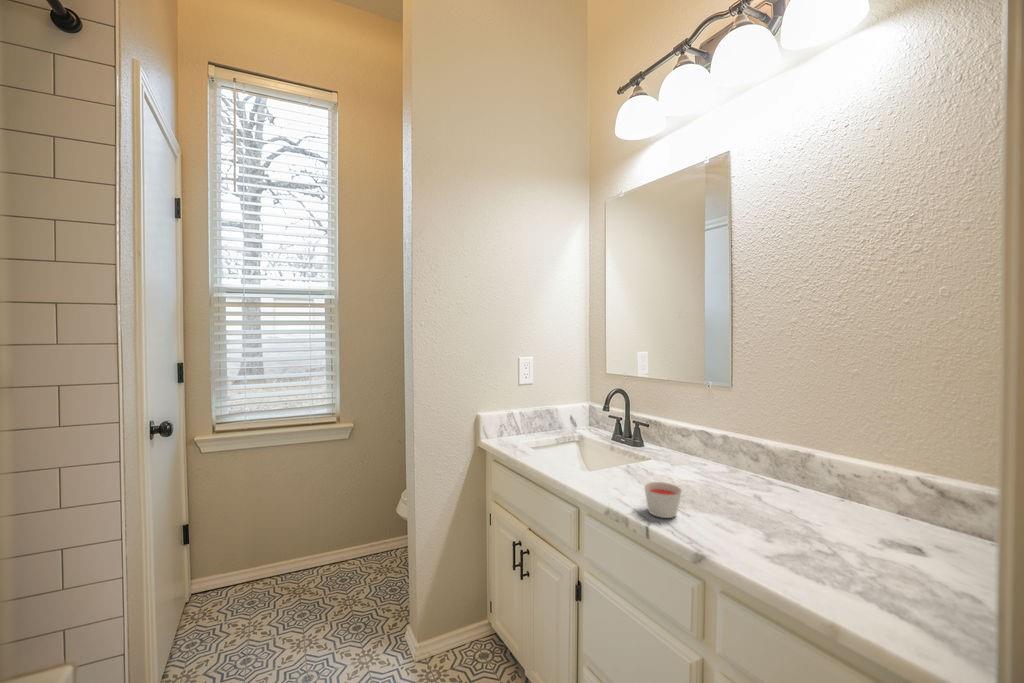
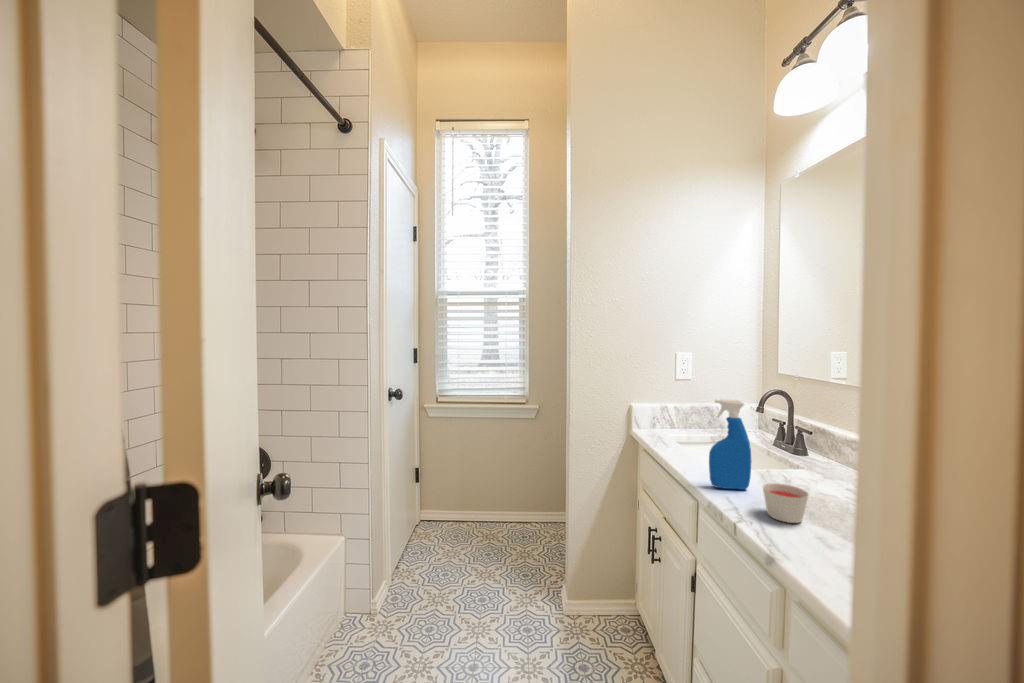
spray bottle: none [589,406,623,494] -> present [709,399,751,489]

